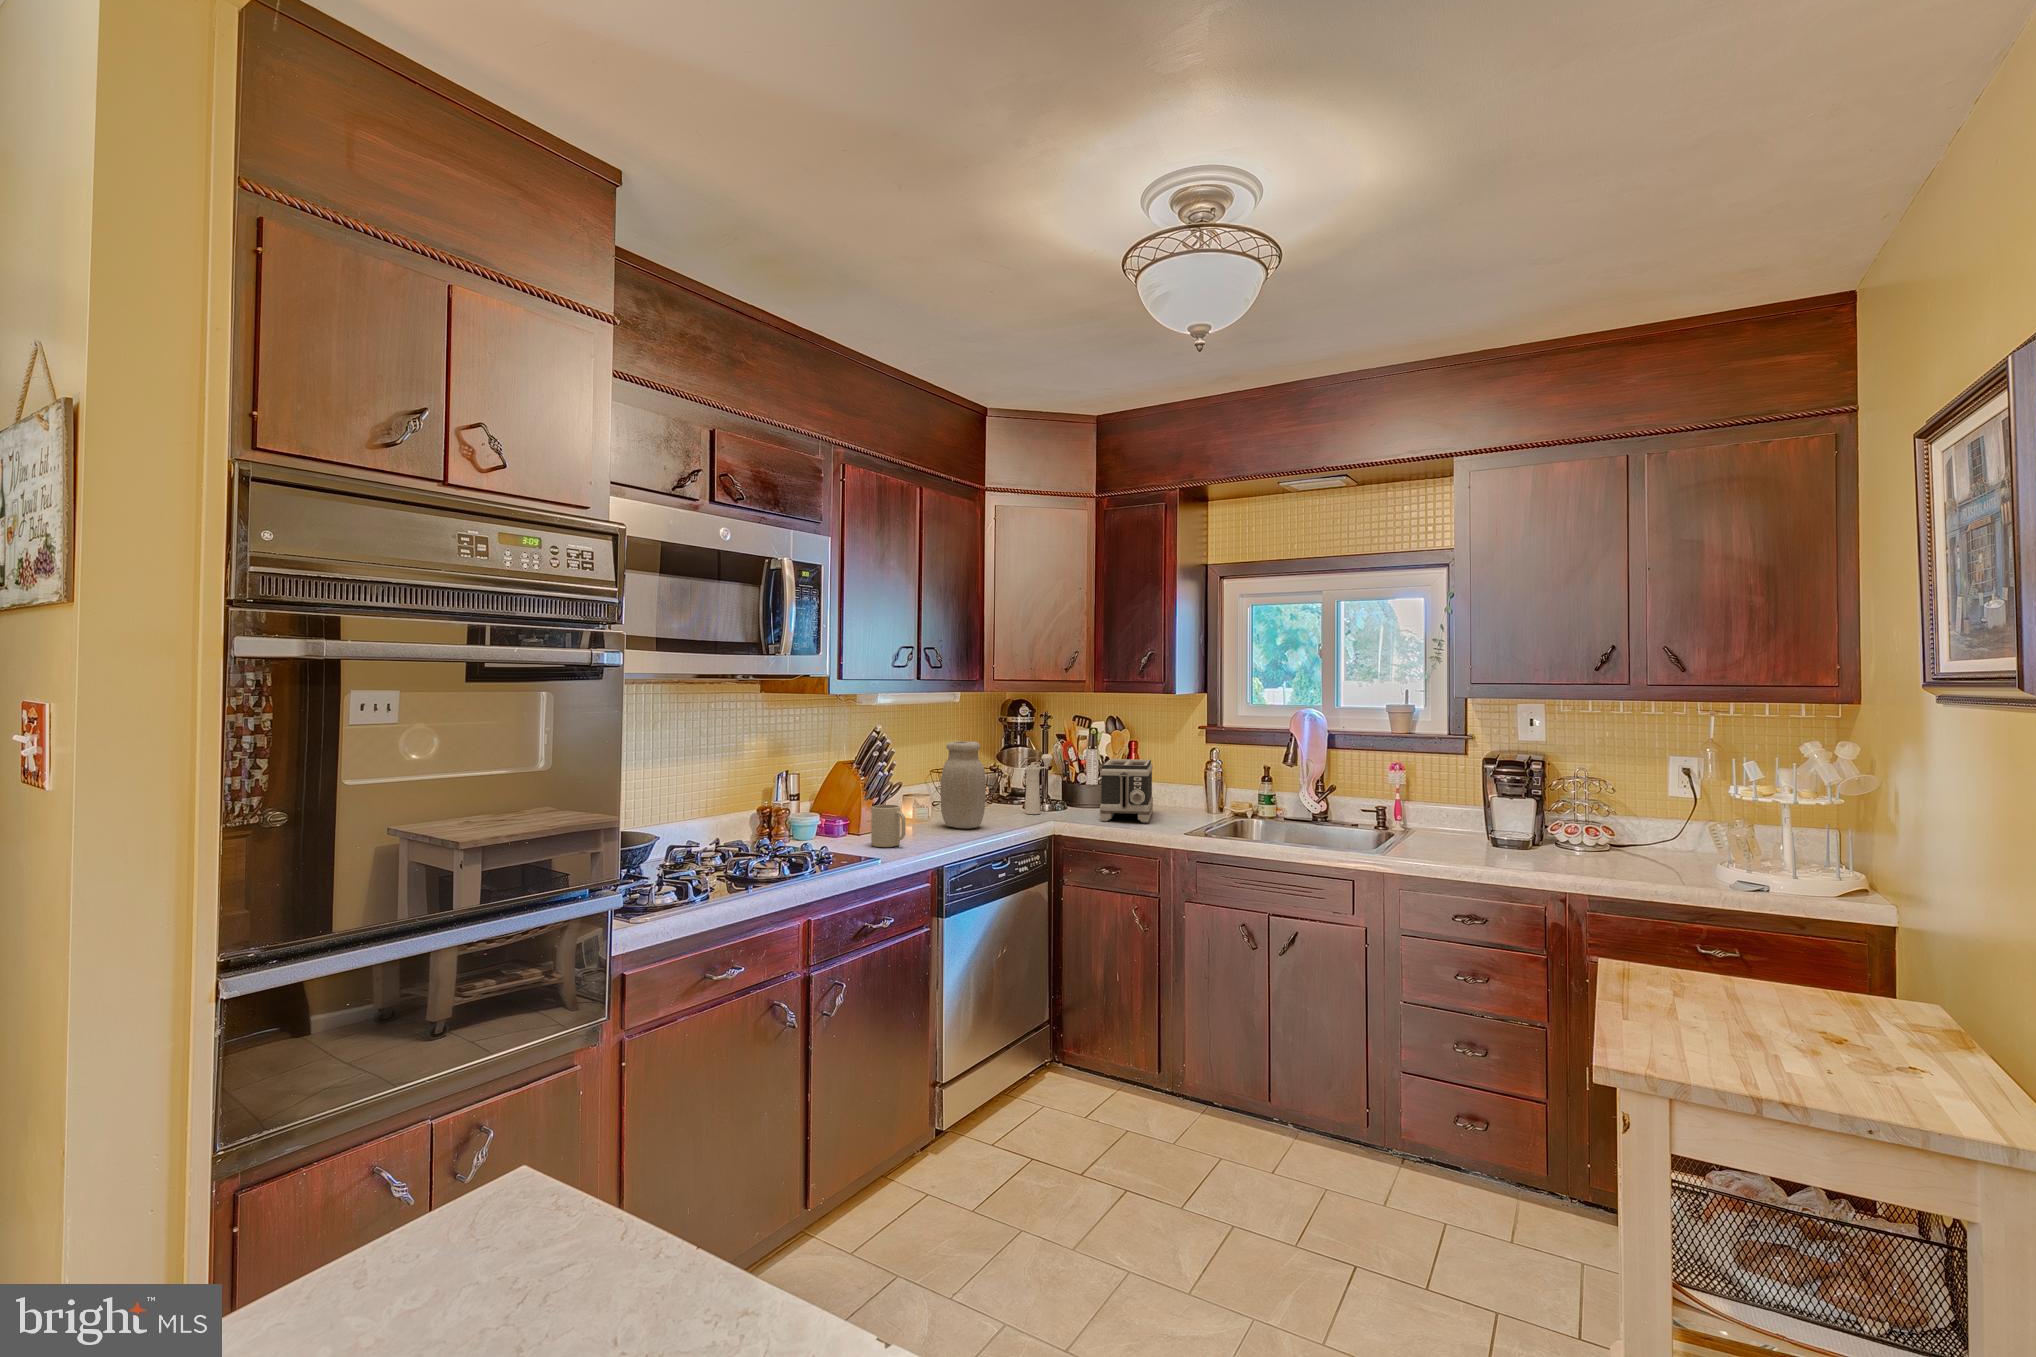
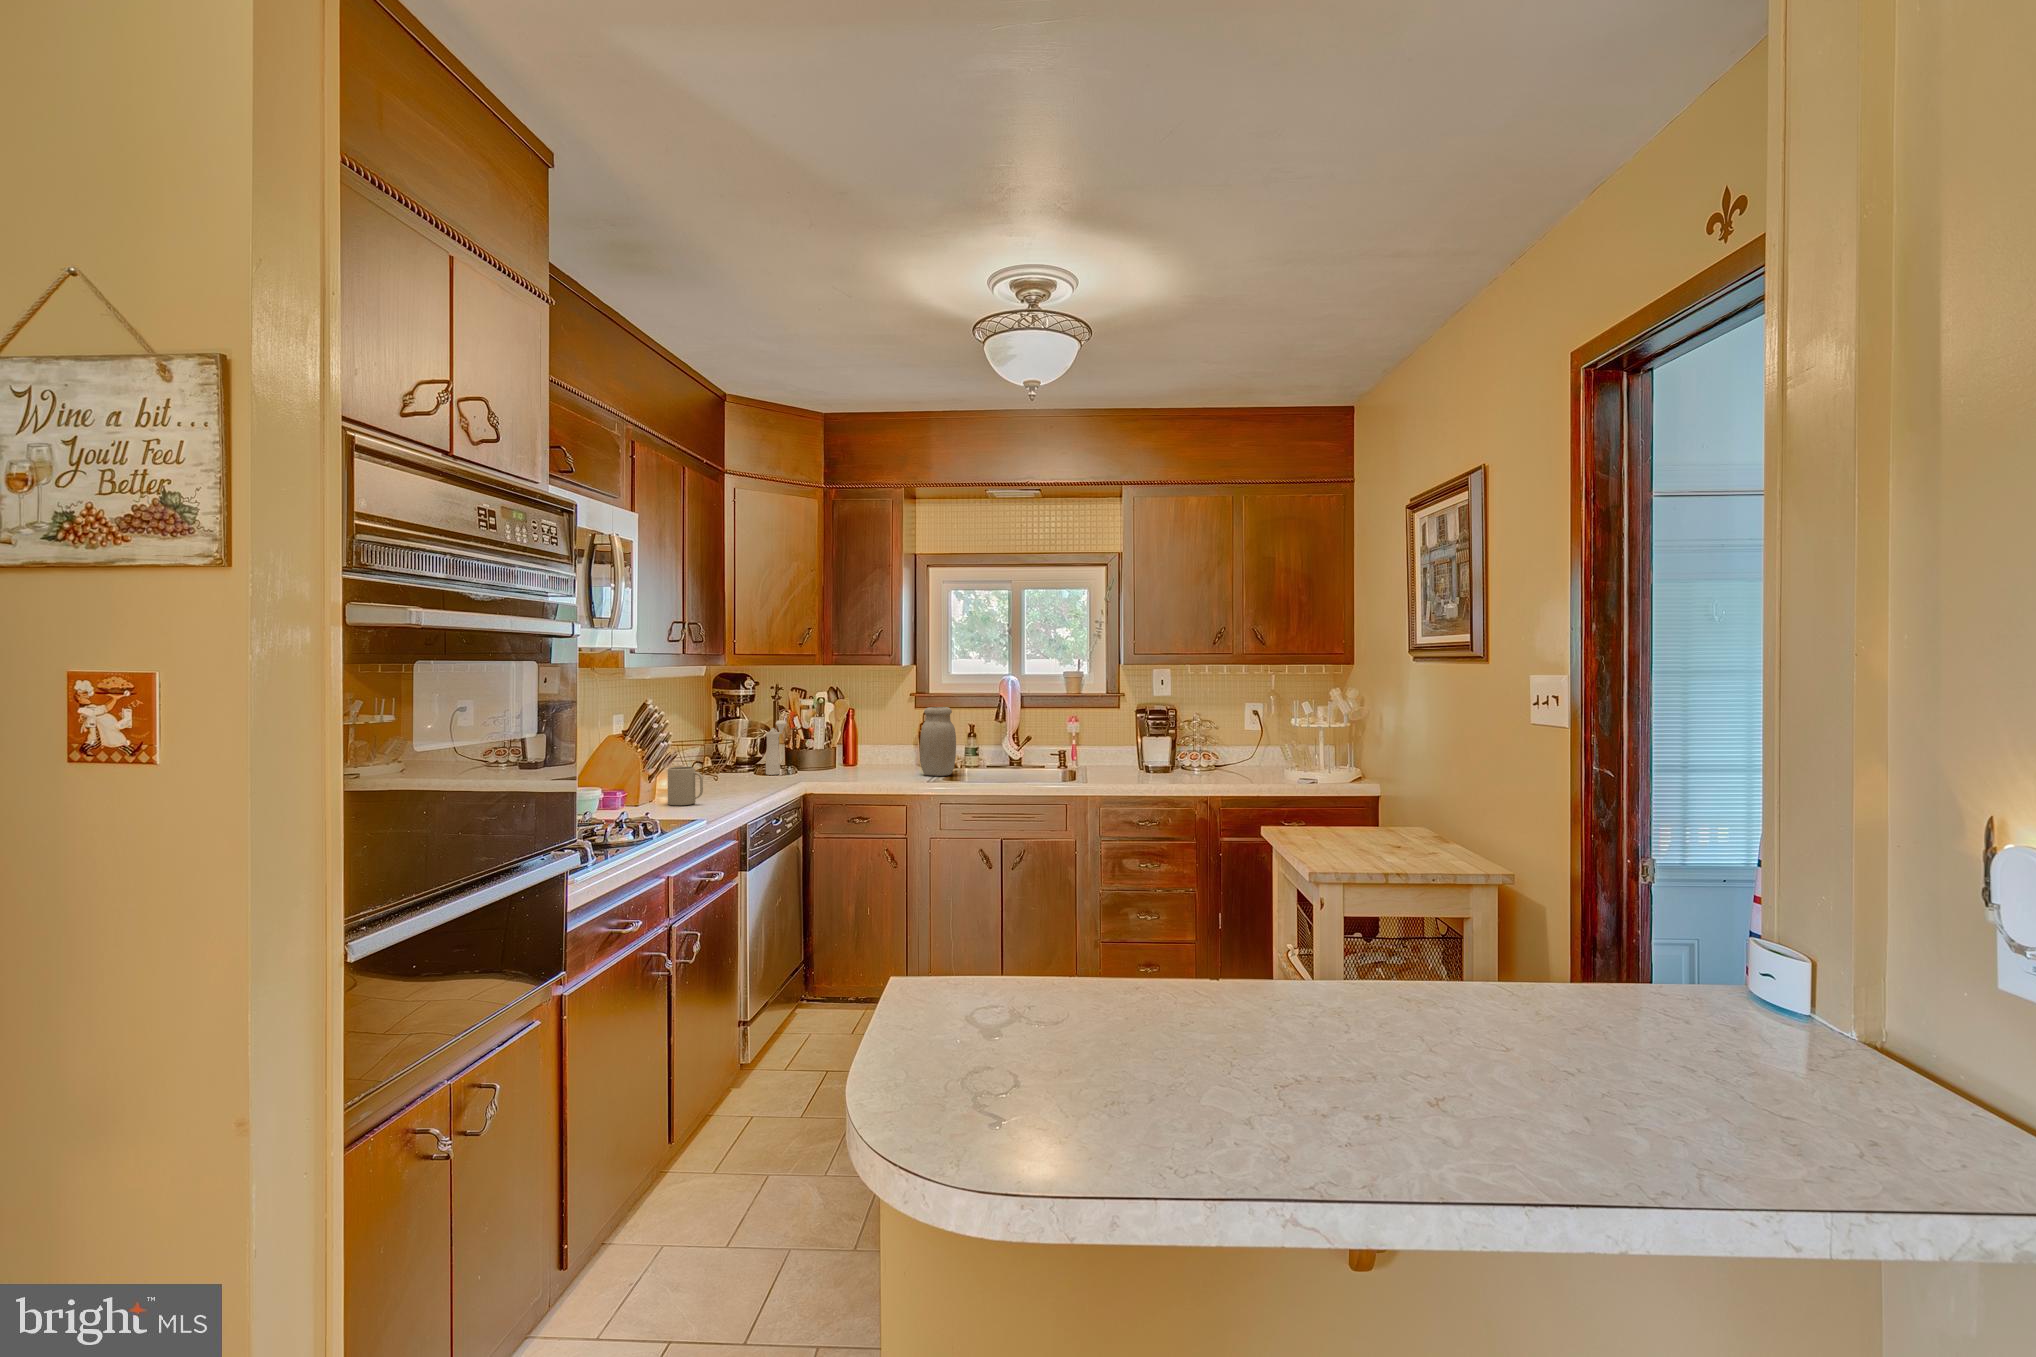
jar: present [940,741,986,828] -> present [920,707,956,776]
toaster: present [1100,759,1153,822] -> none [833,722,883,776]

